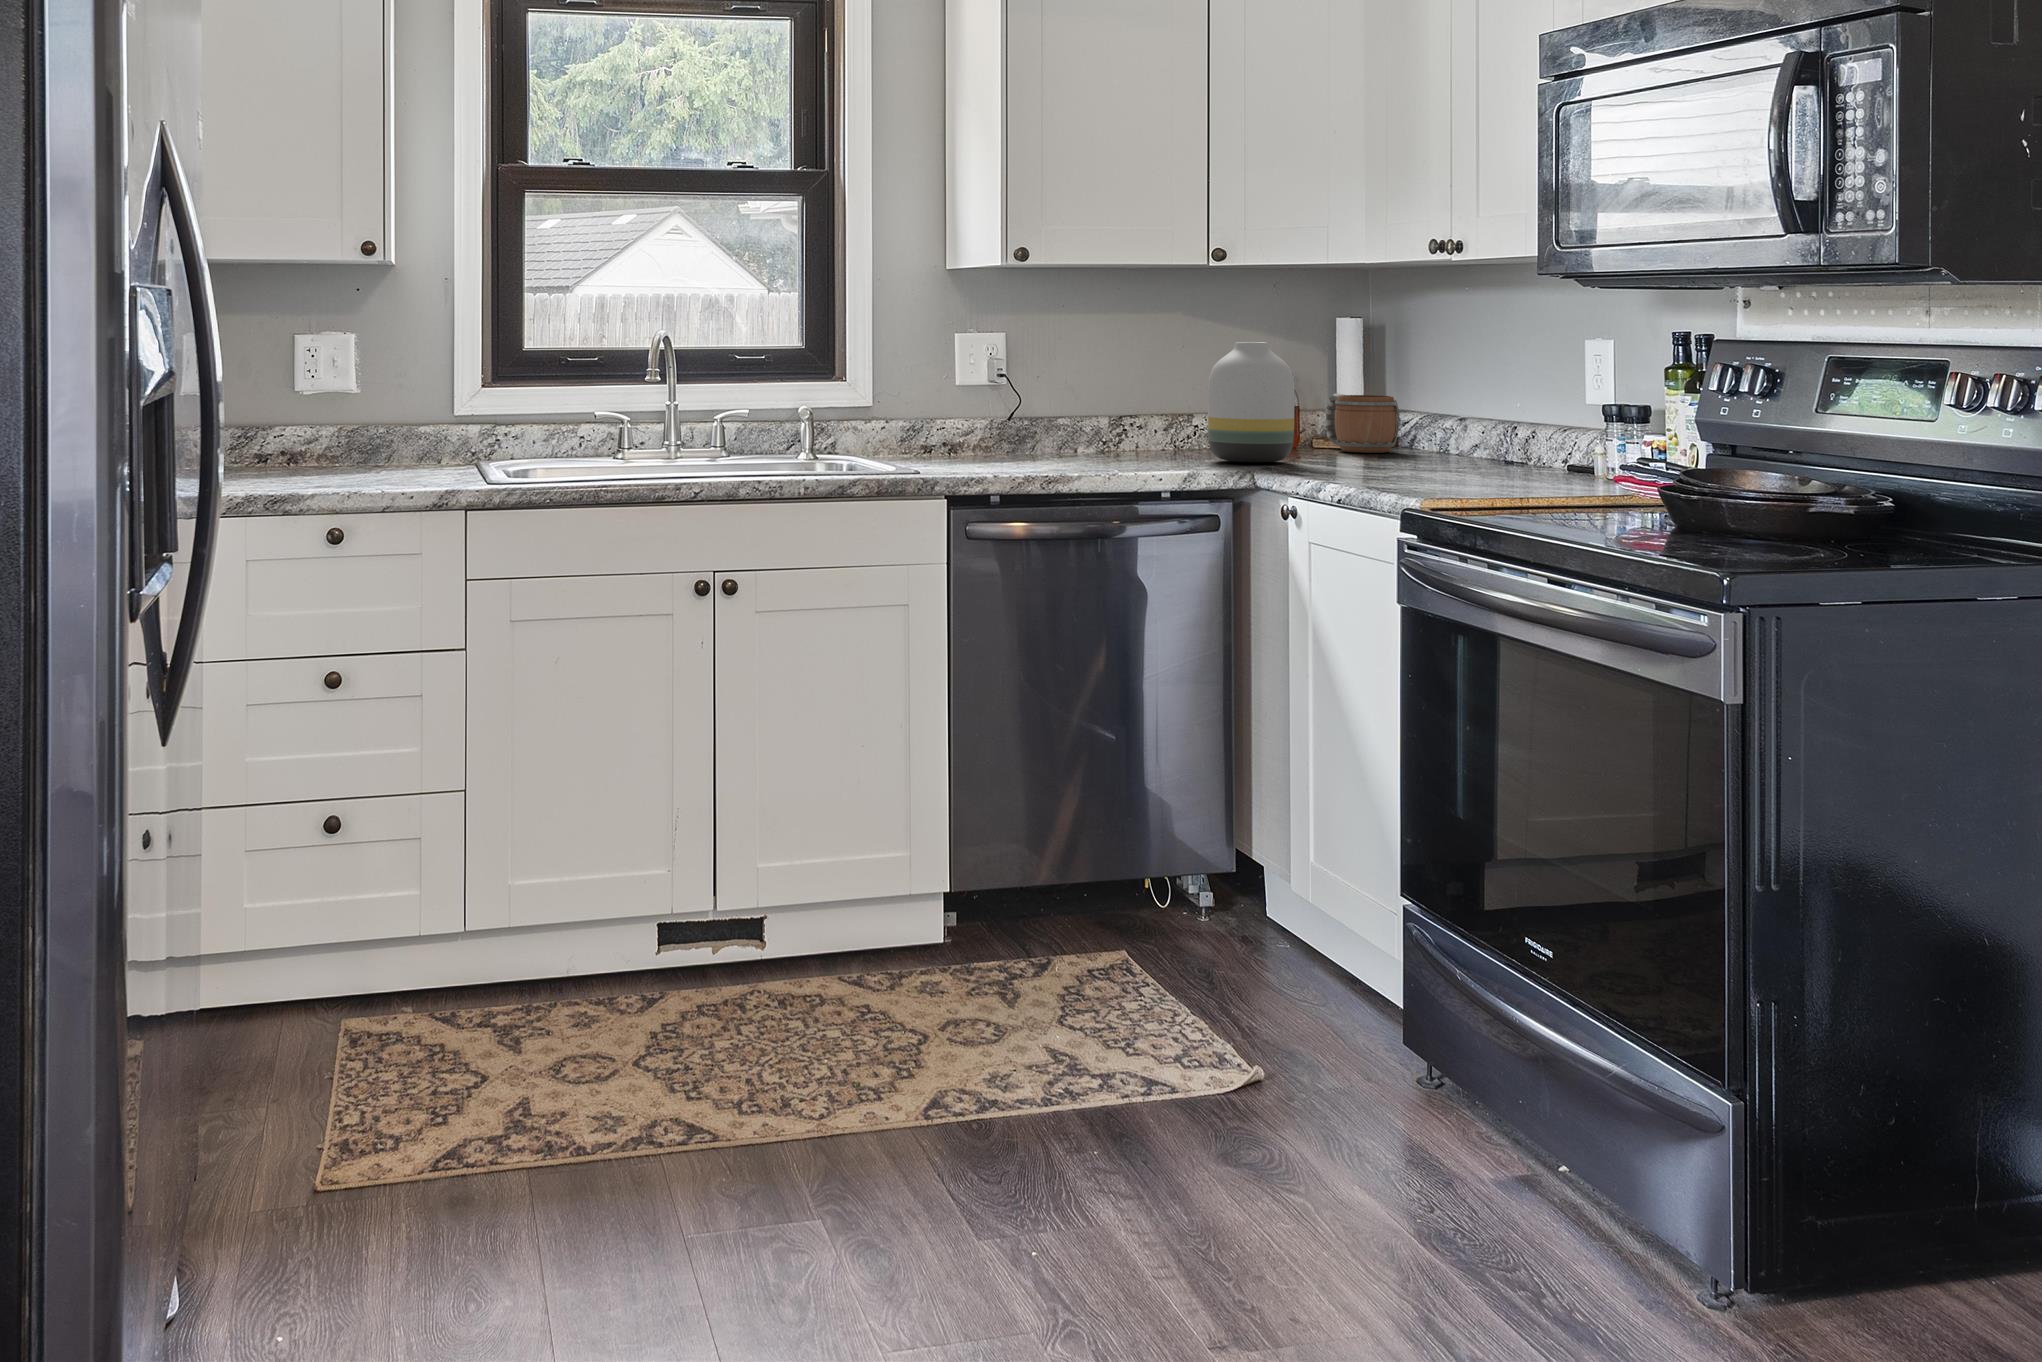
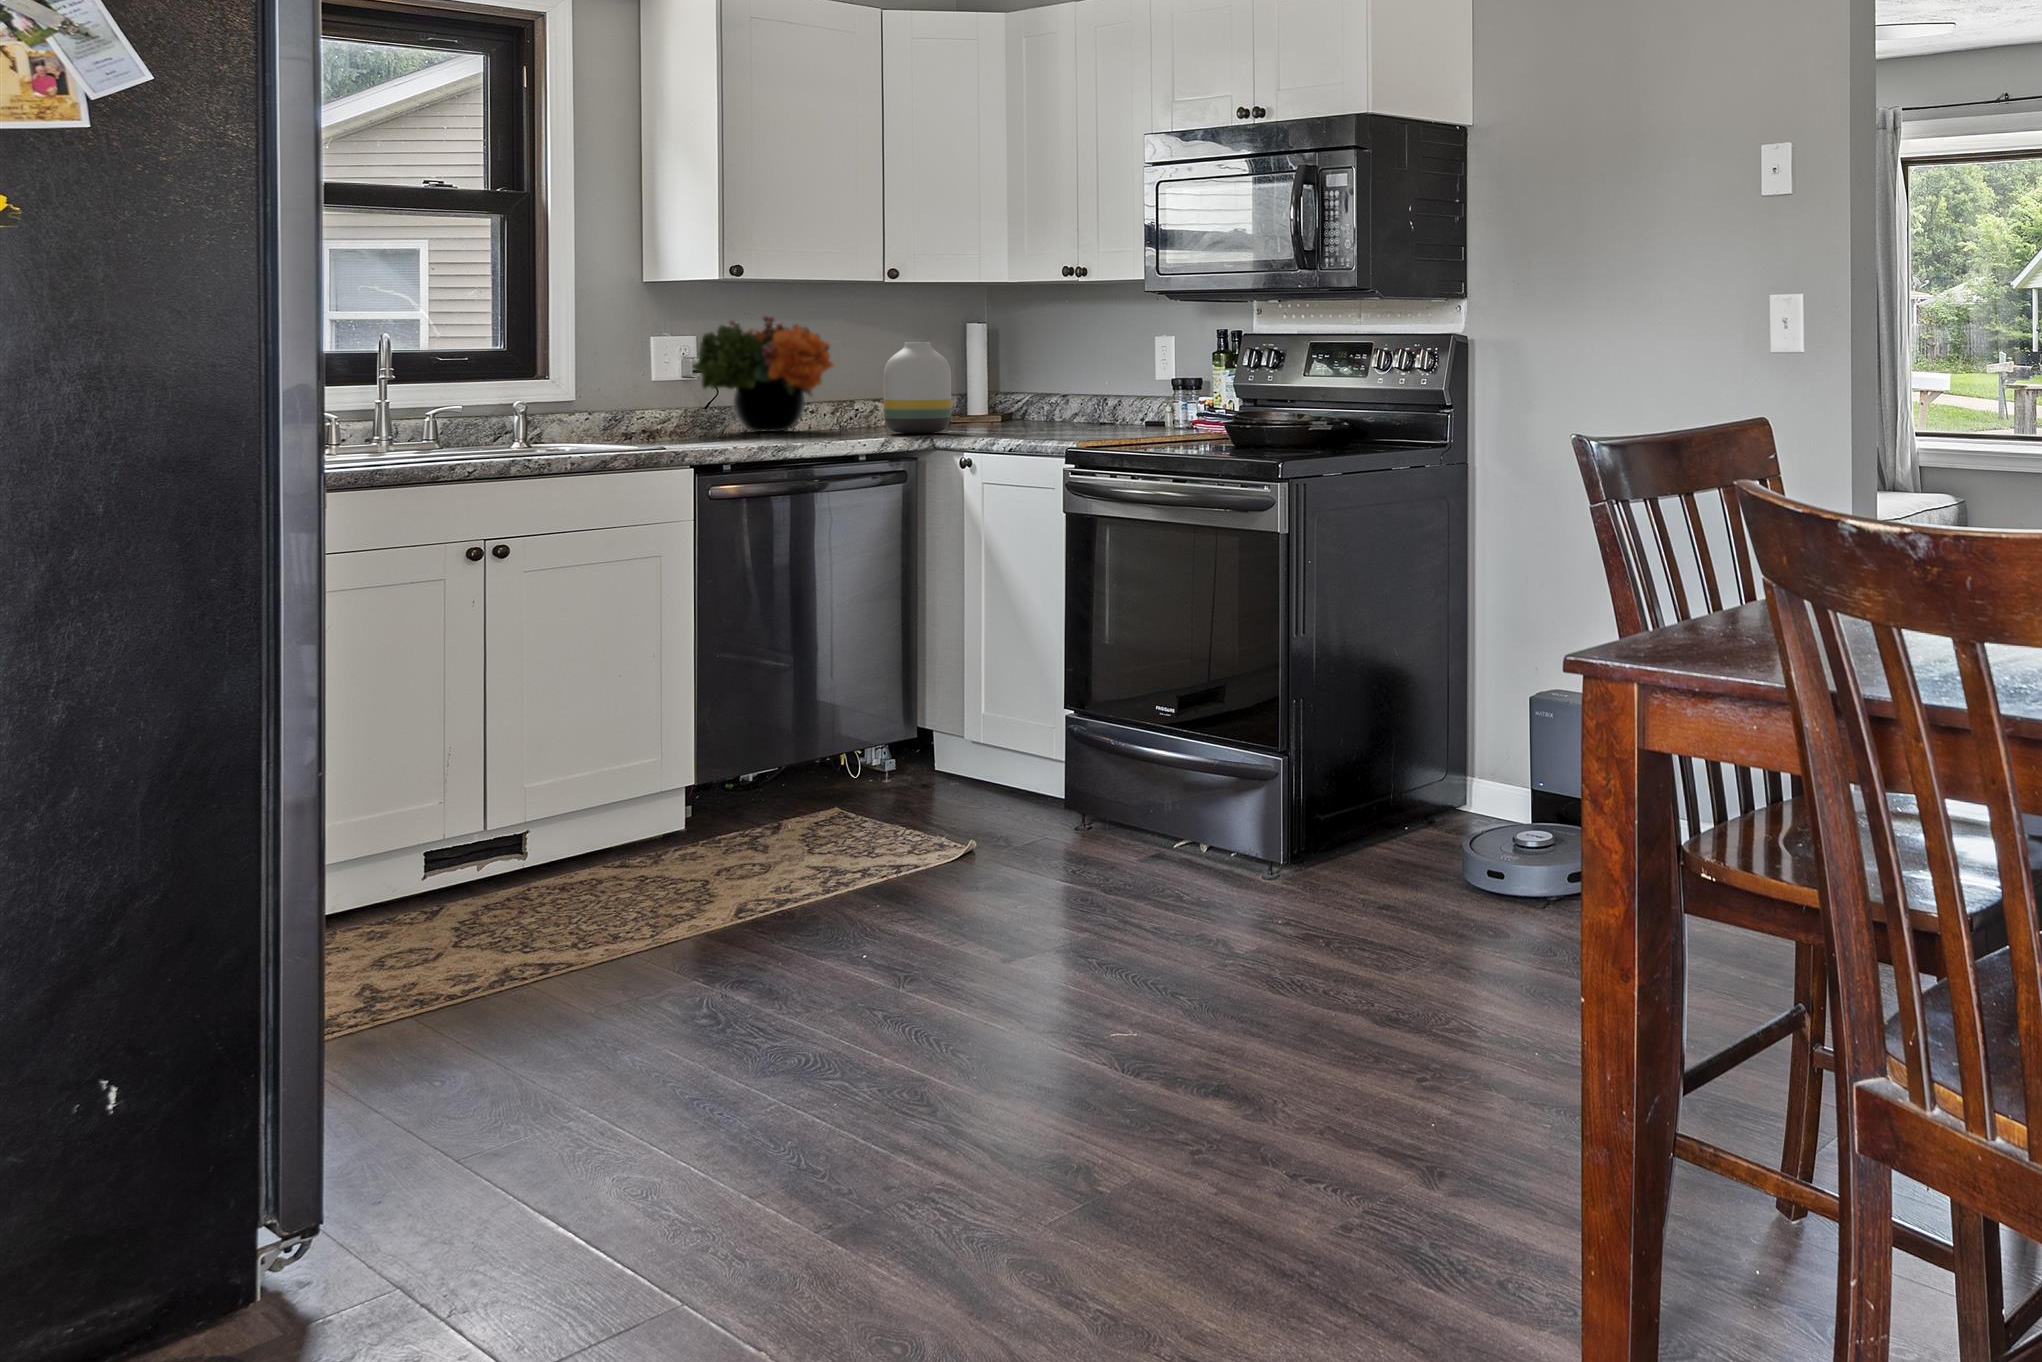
flower arrangement: none [995,307,1160,450] -> present [693,316,834,432]
mug: present [1325,393,1400,453] -> none [959,382,1018,425]

